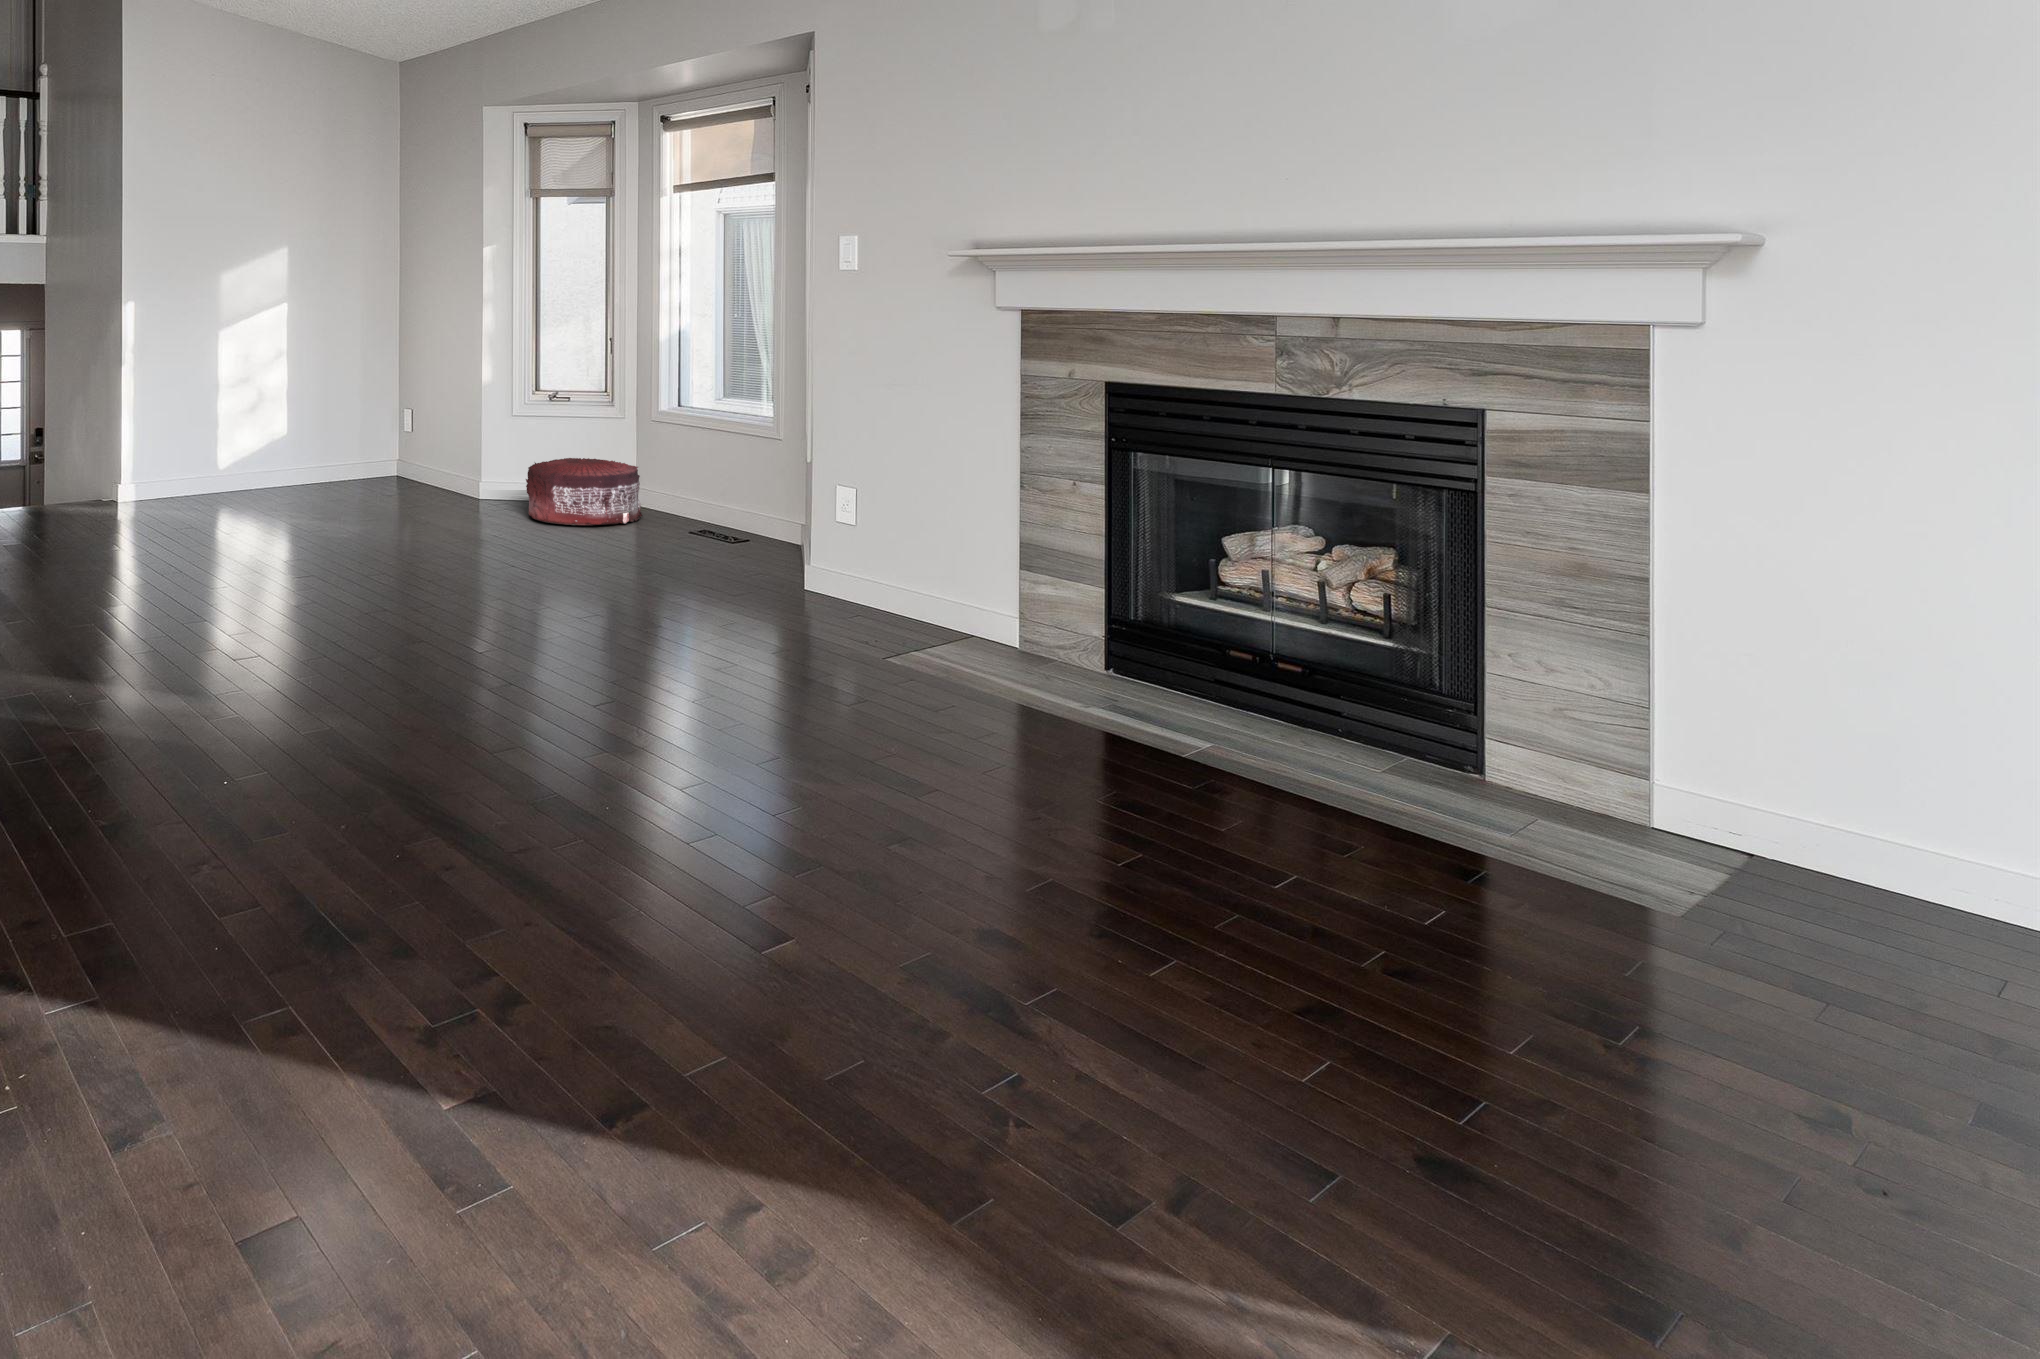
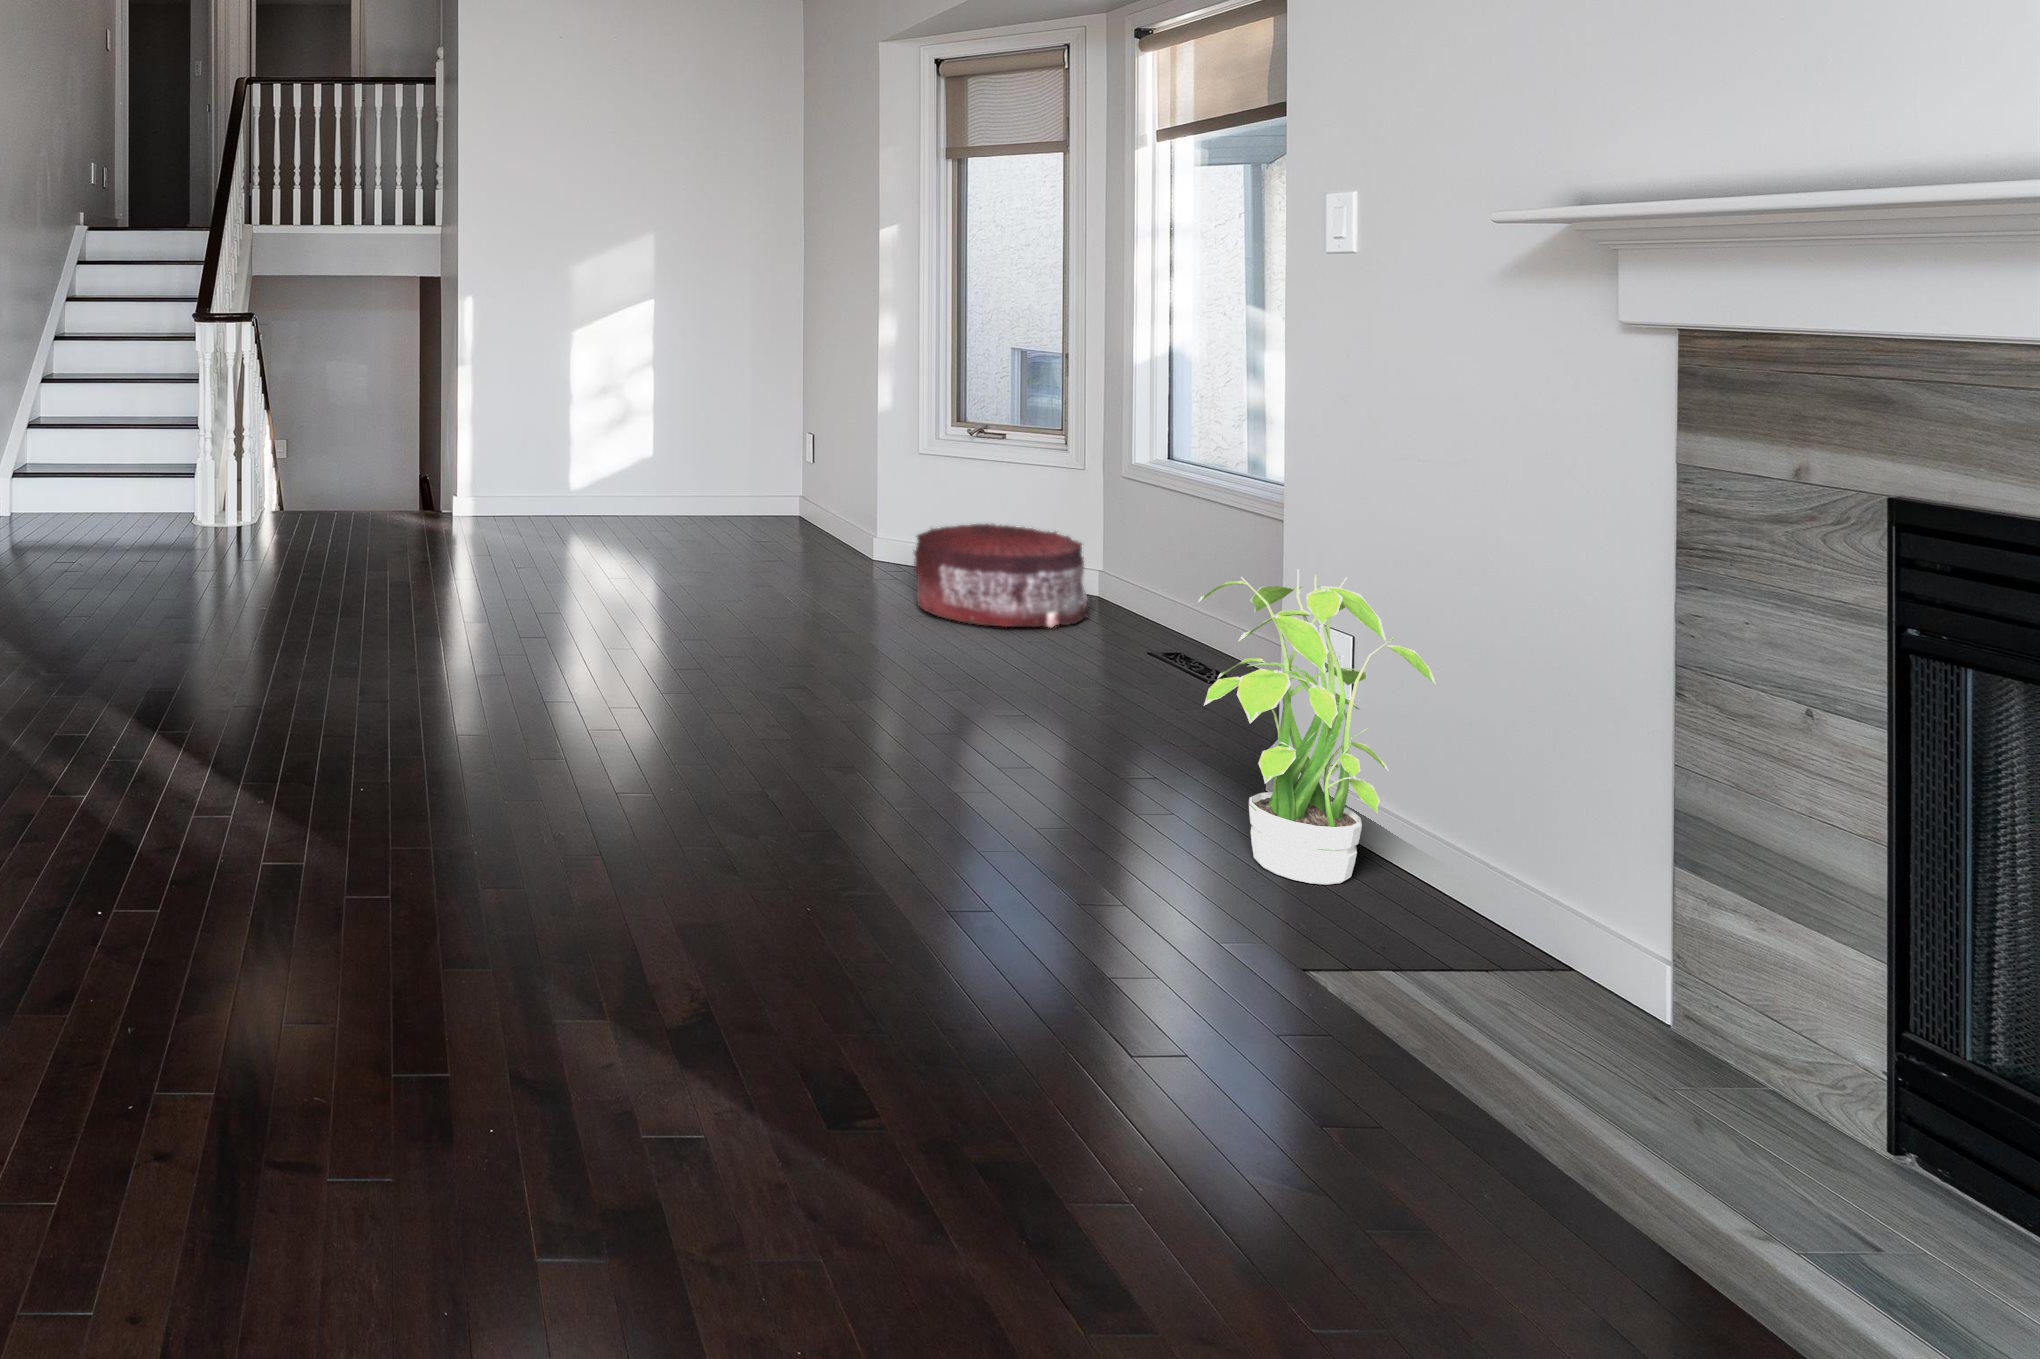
potted plant: none [789,449,906,620] -> present [1198,569,1436,885]

